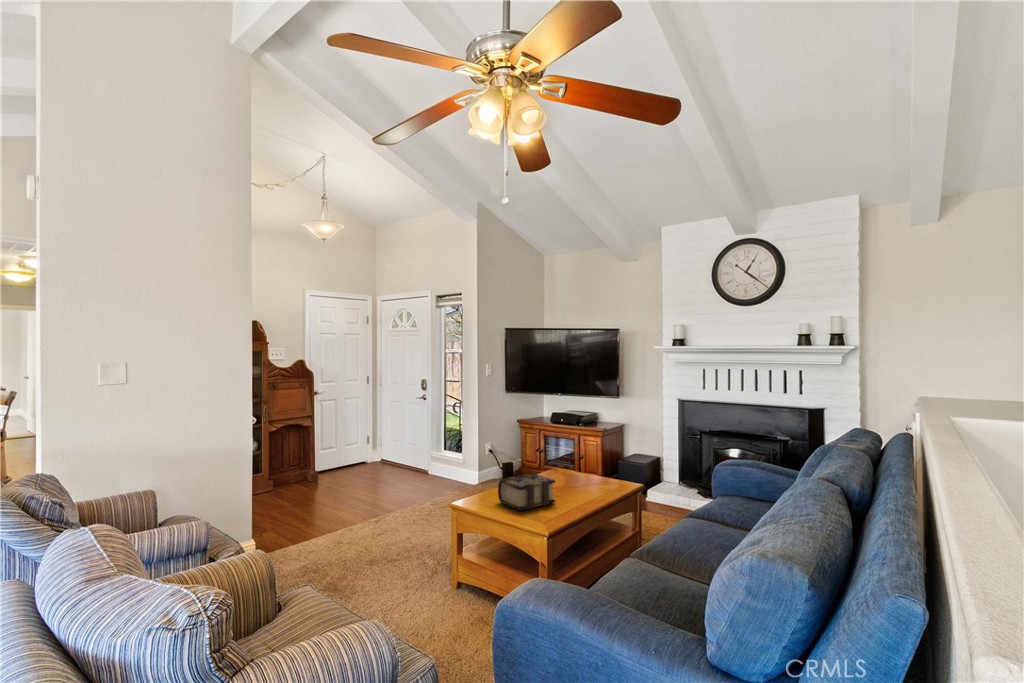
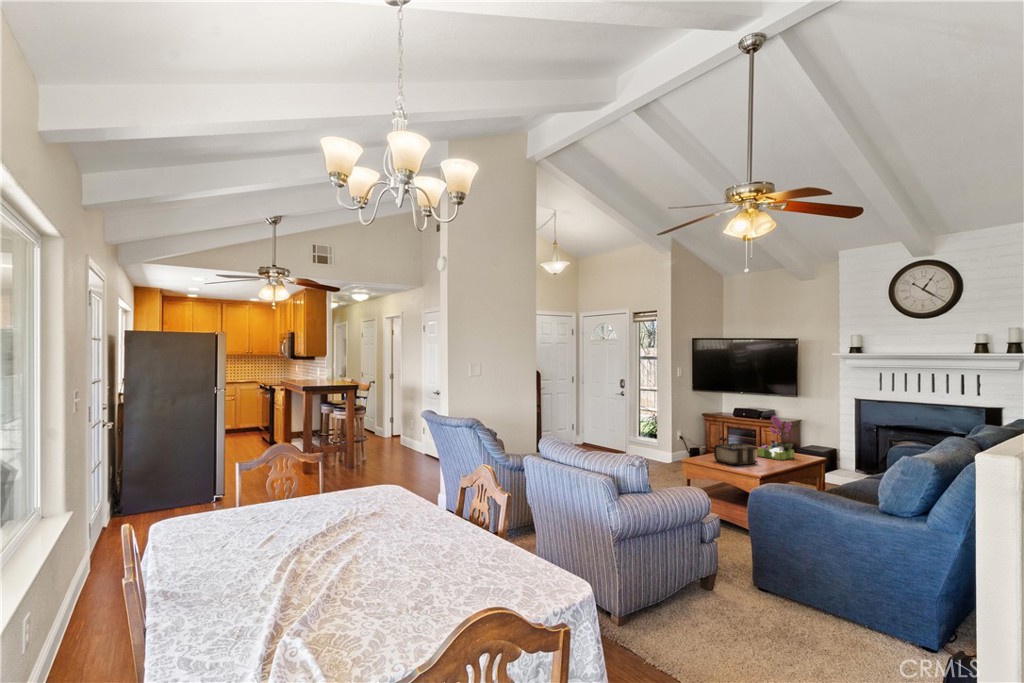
flower arrangement: none [560,429,605,493] -> present [757,416,794,460]

